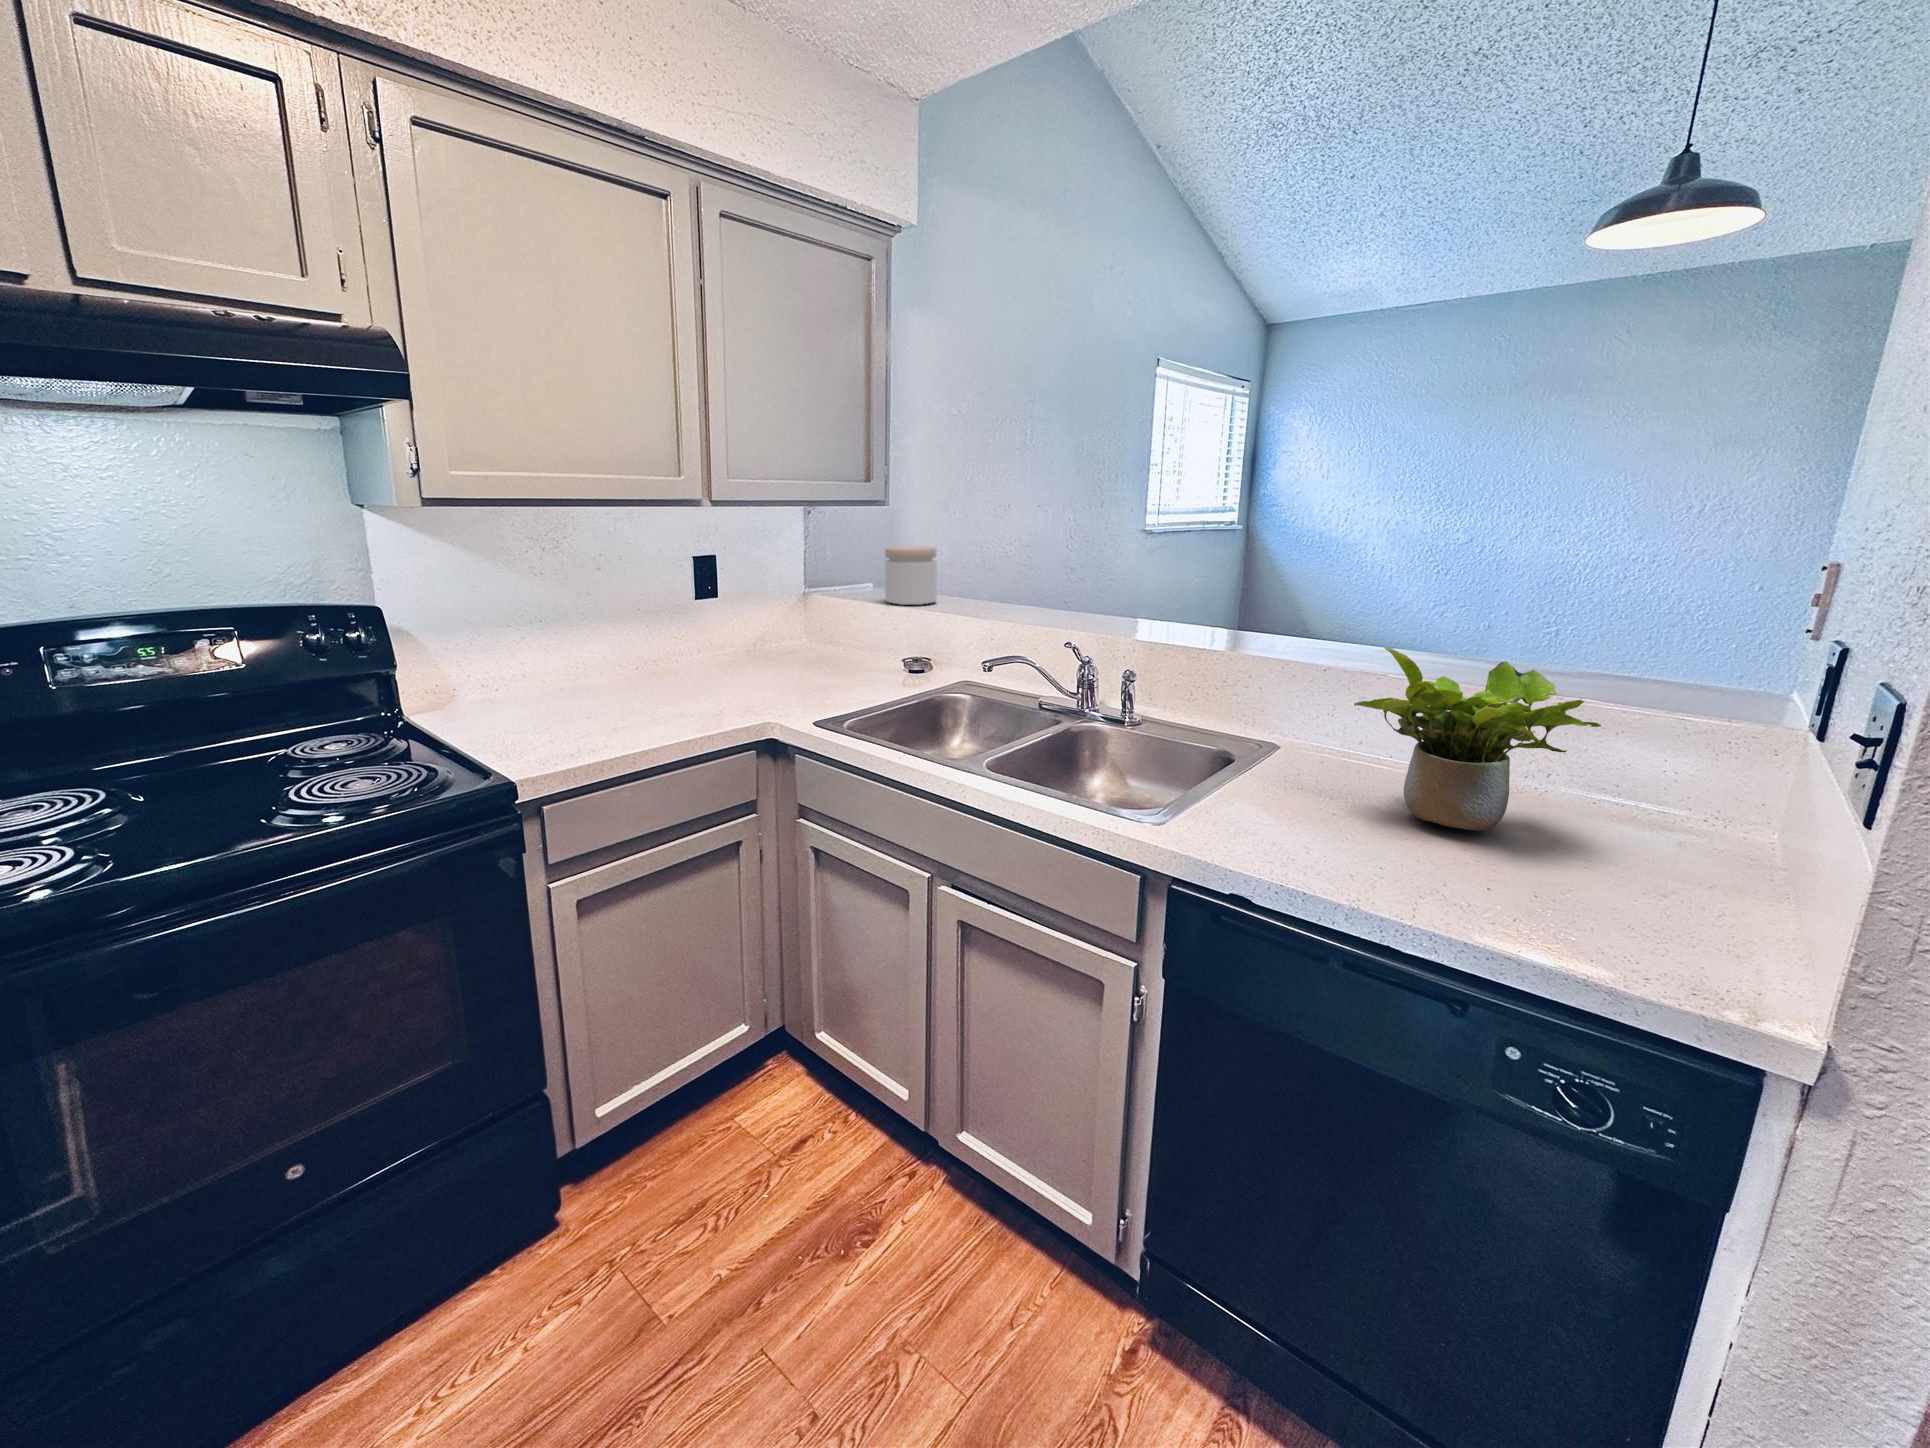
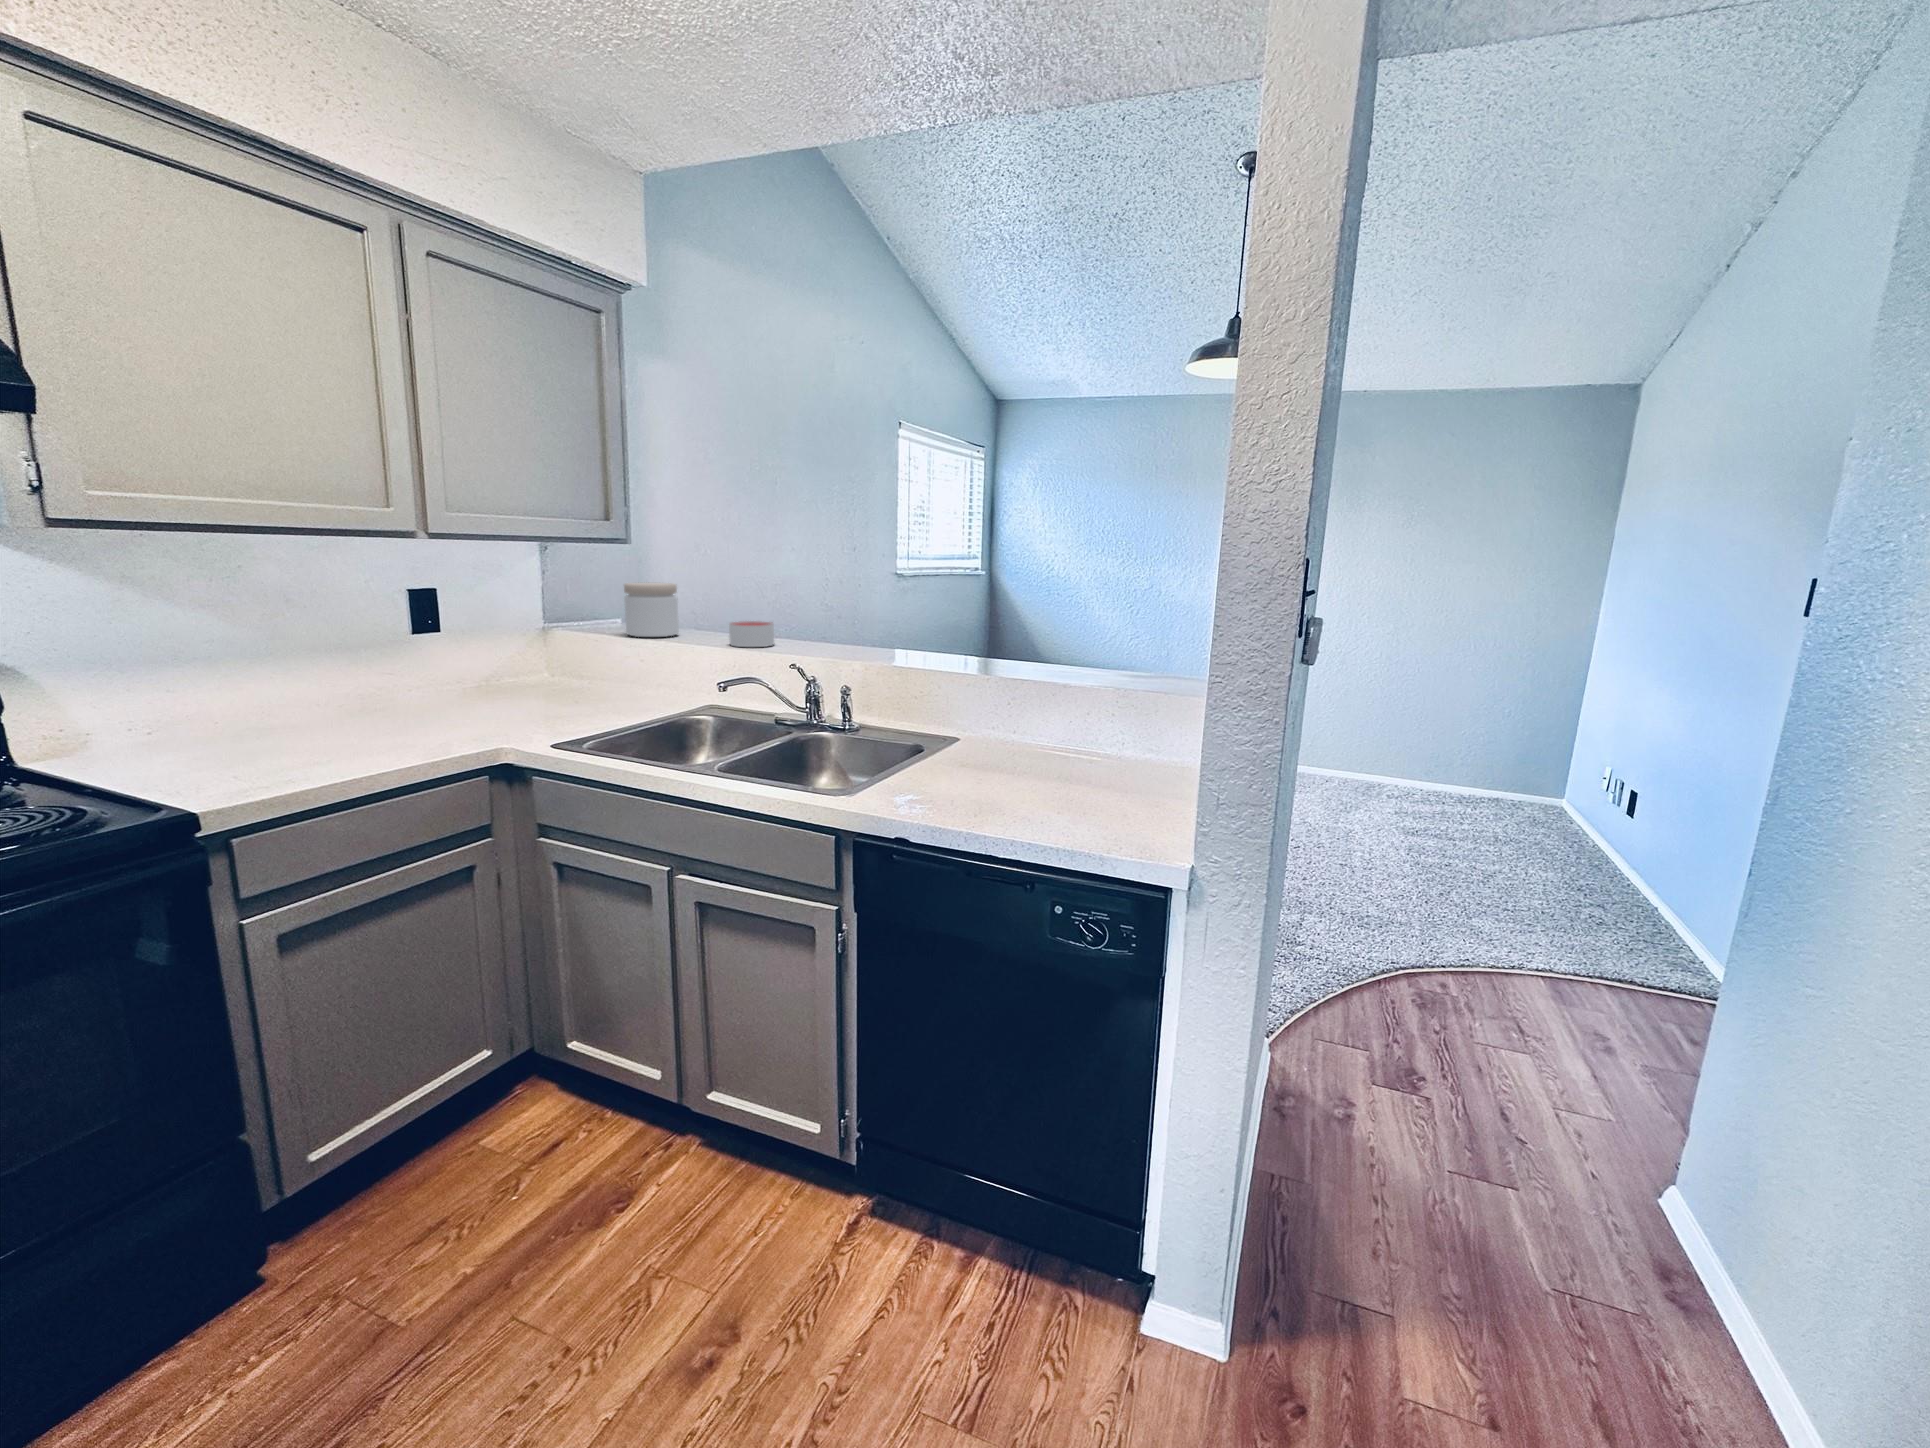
candle: none [991,589,1040,619] -> present [729,621,774,647]
potted plant: present [1355,647,1601,831] -> none [990,656,1132,780]

